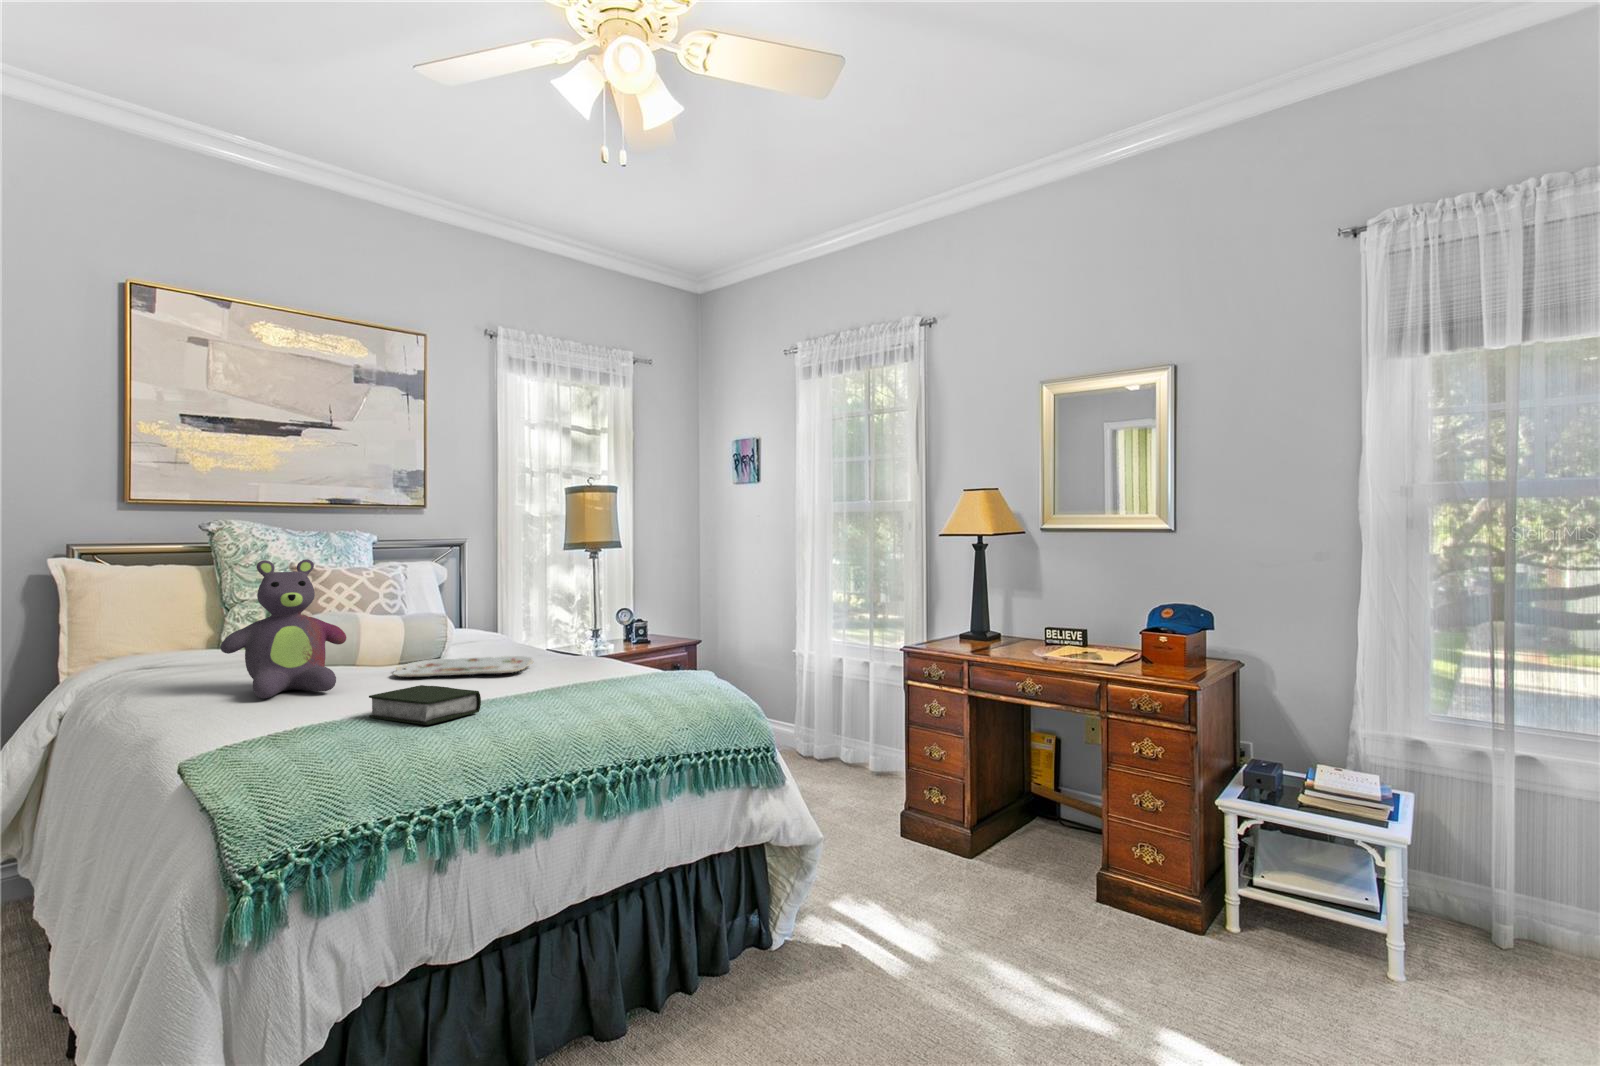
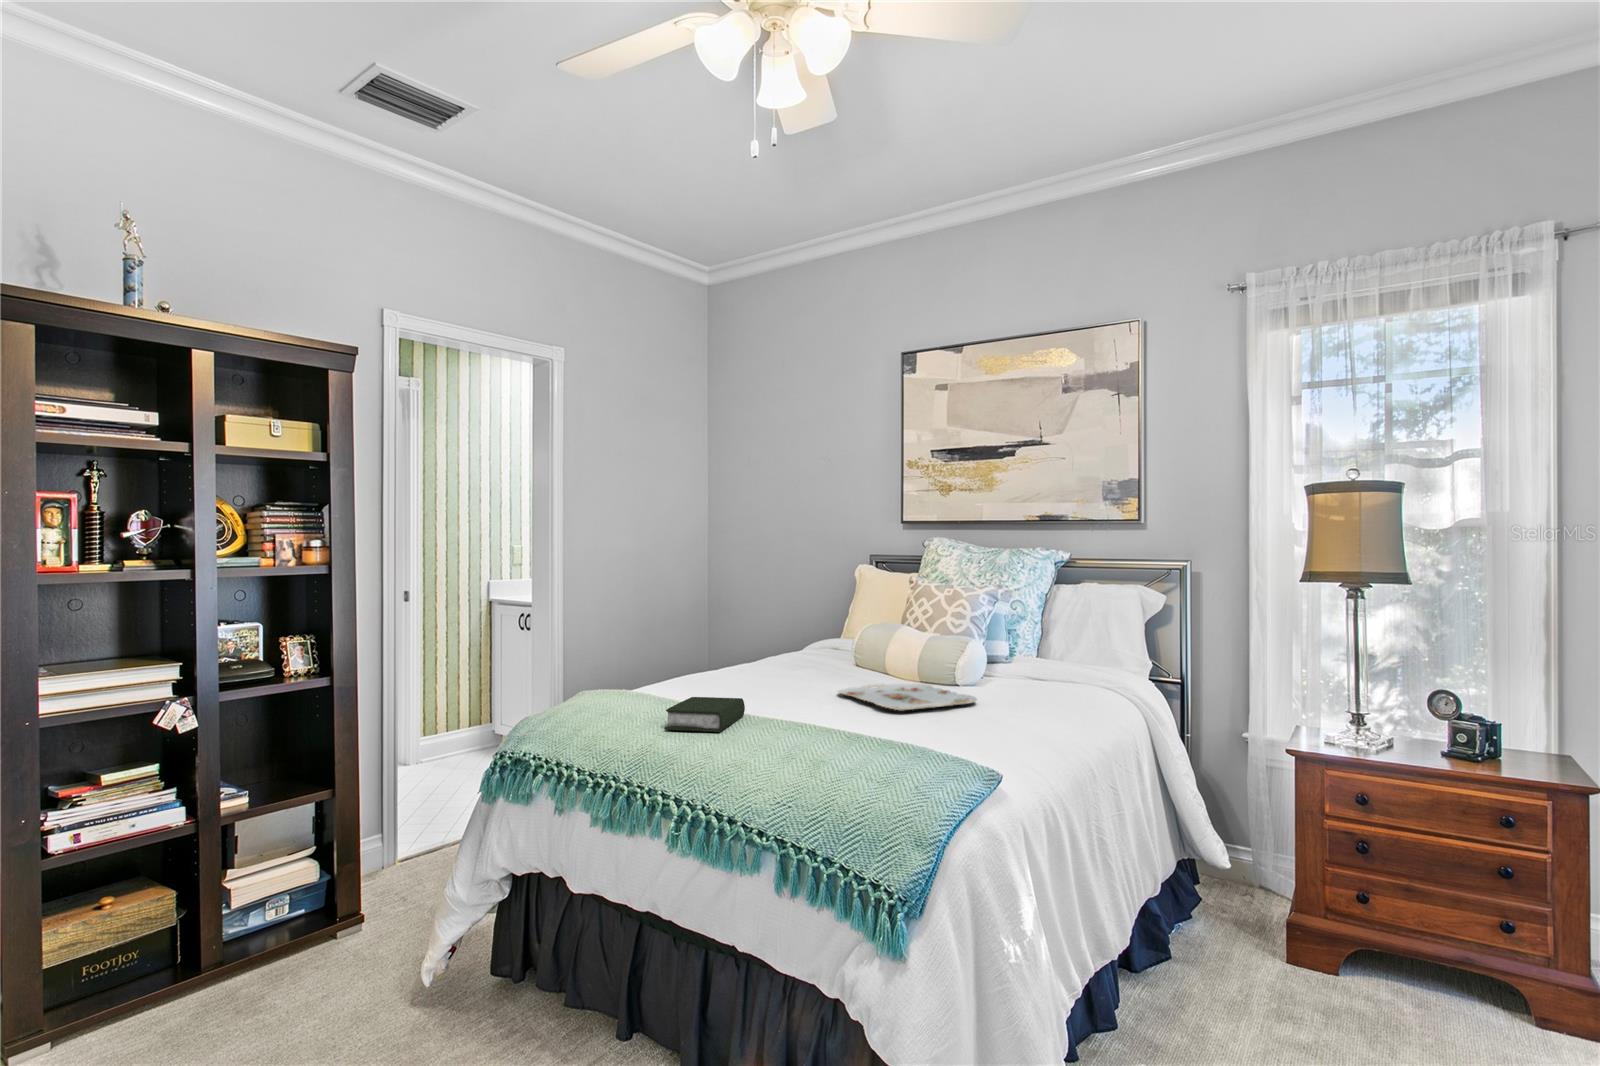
stuffed bear: present [220,559,346,698] -> none [725,578,813,691]

